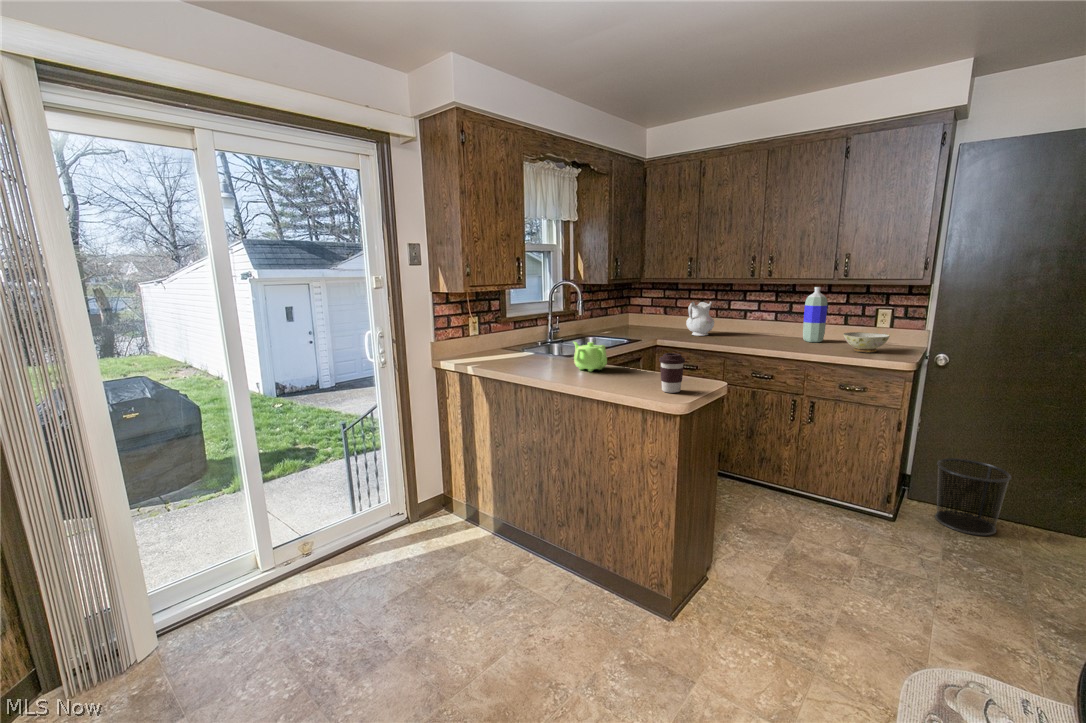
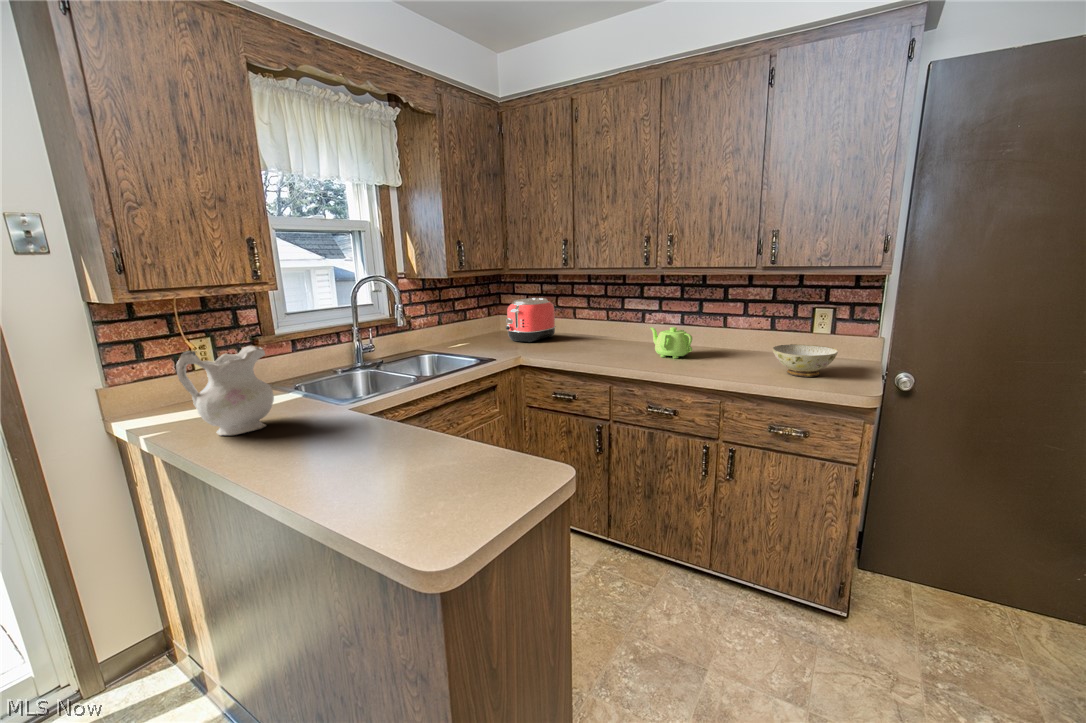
bottle: present [803,287,827,342] -> none [717,279,748,357]
toaster: none [640,300,676,332] -> present [506,298,556,342]
ceramic pitcher: present [686,302,714,336] -> present [176,346,274,435]
teapot: present [573,342,607,372] -> present [650,327,692,359]
coffee cup: present [659,353,685,393] -> none [408,441,466,535]
waste bin: present [935,458,1011,536] -> none [899,520,1008,640]

